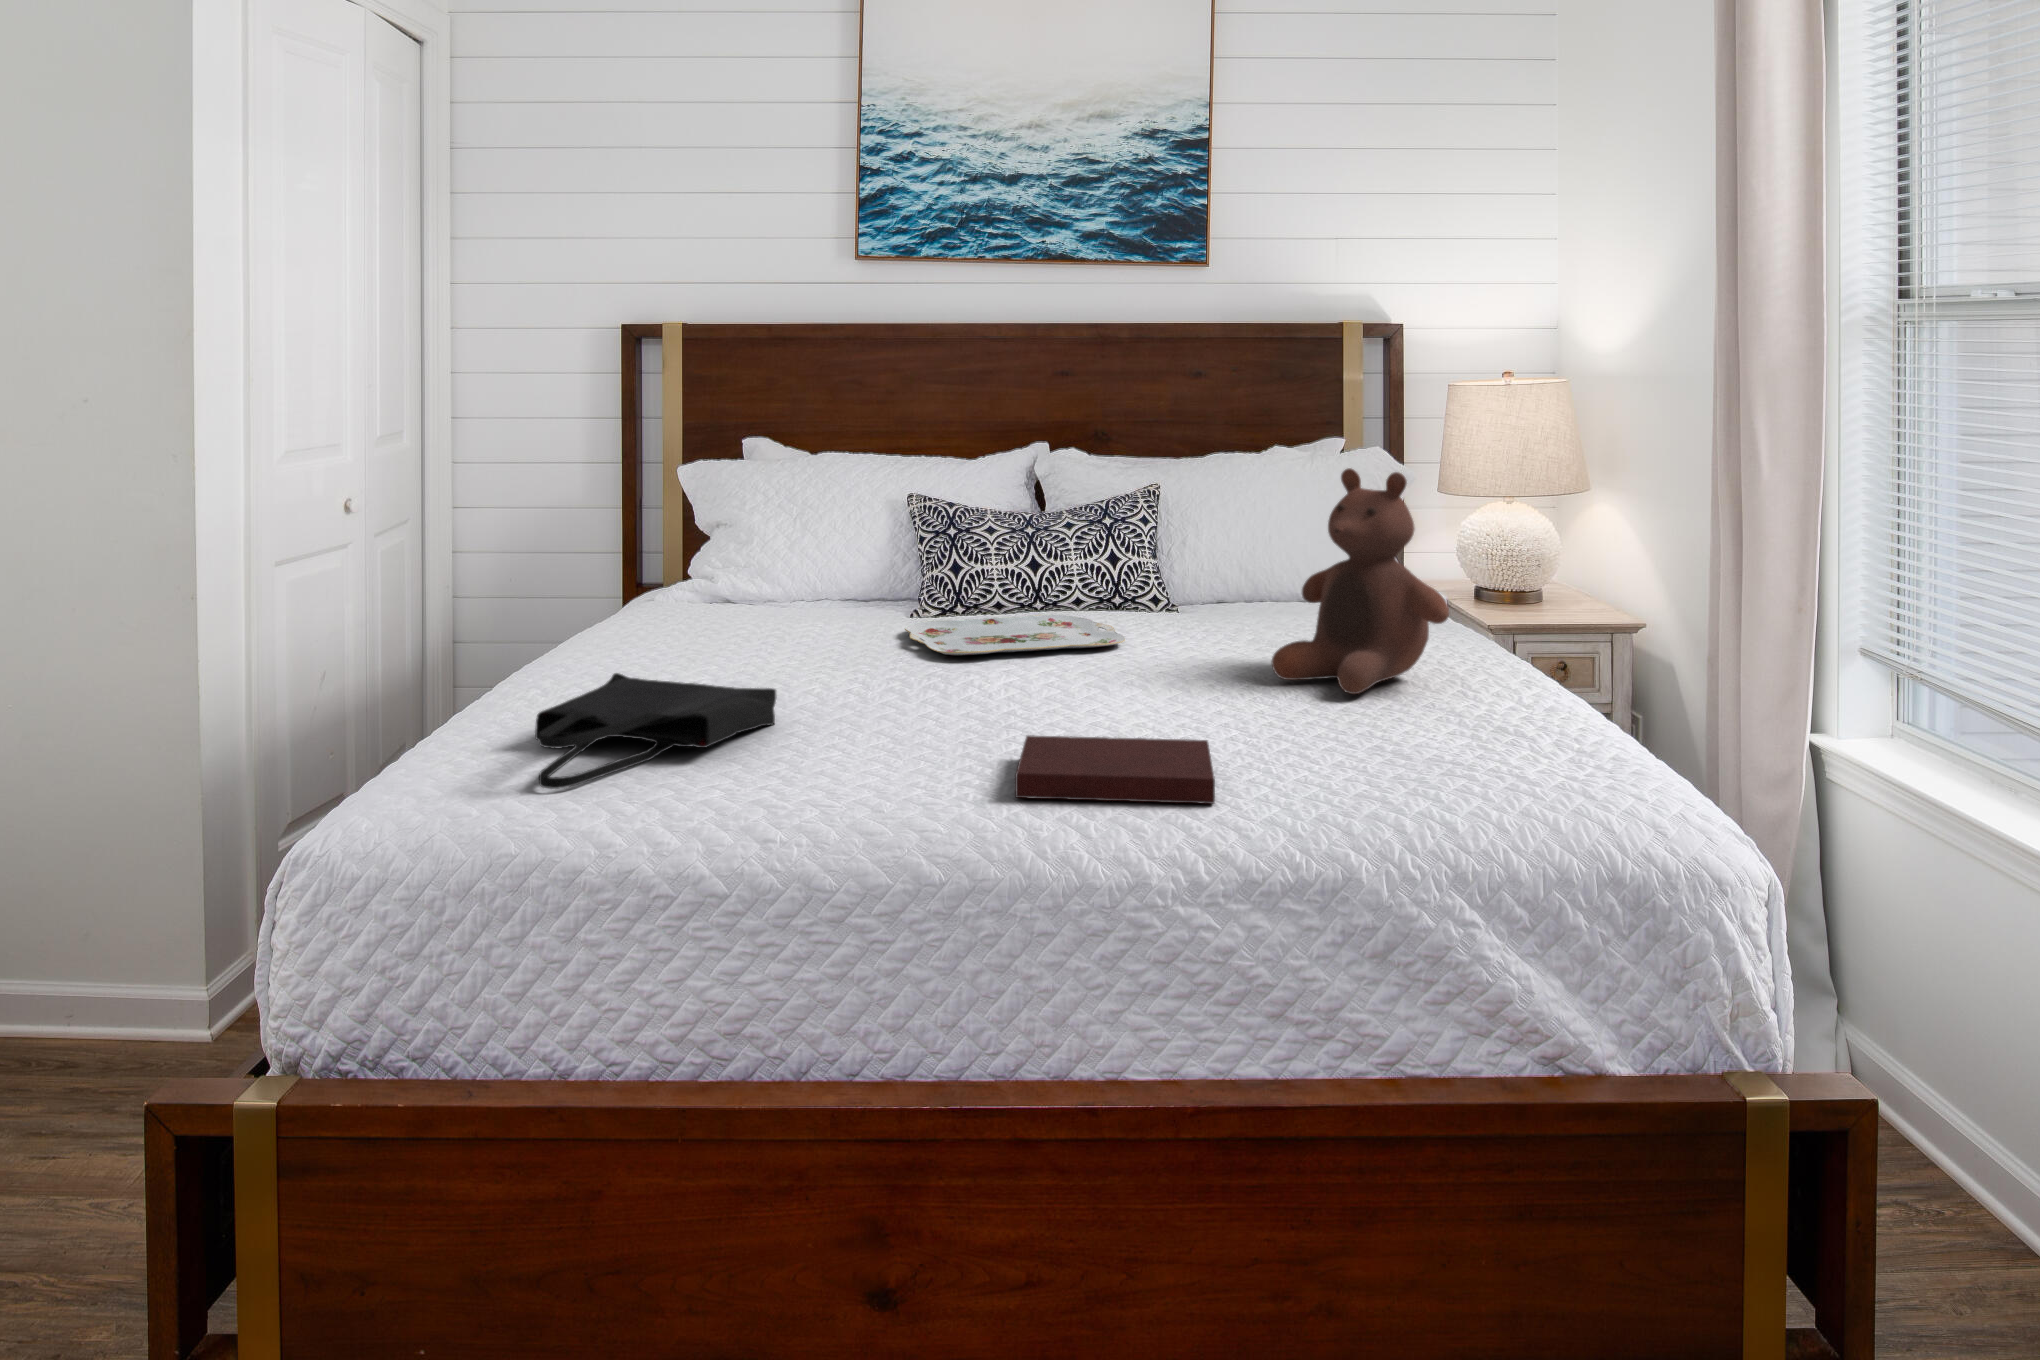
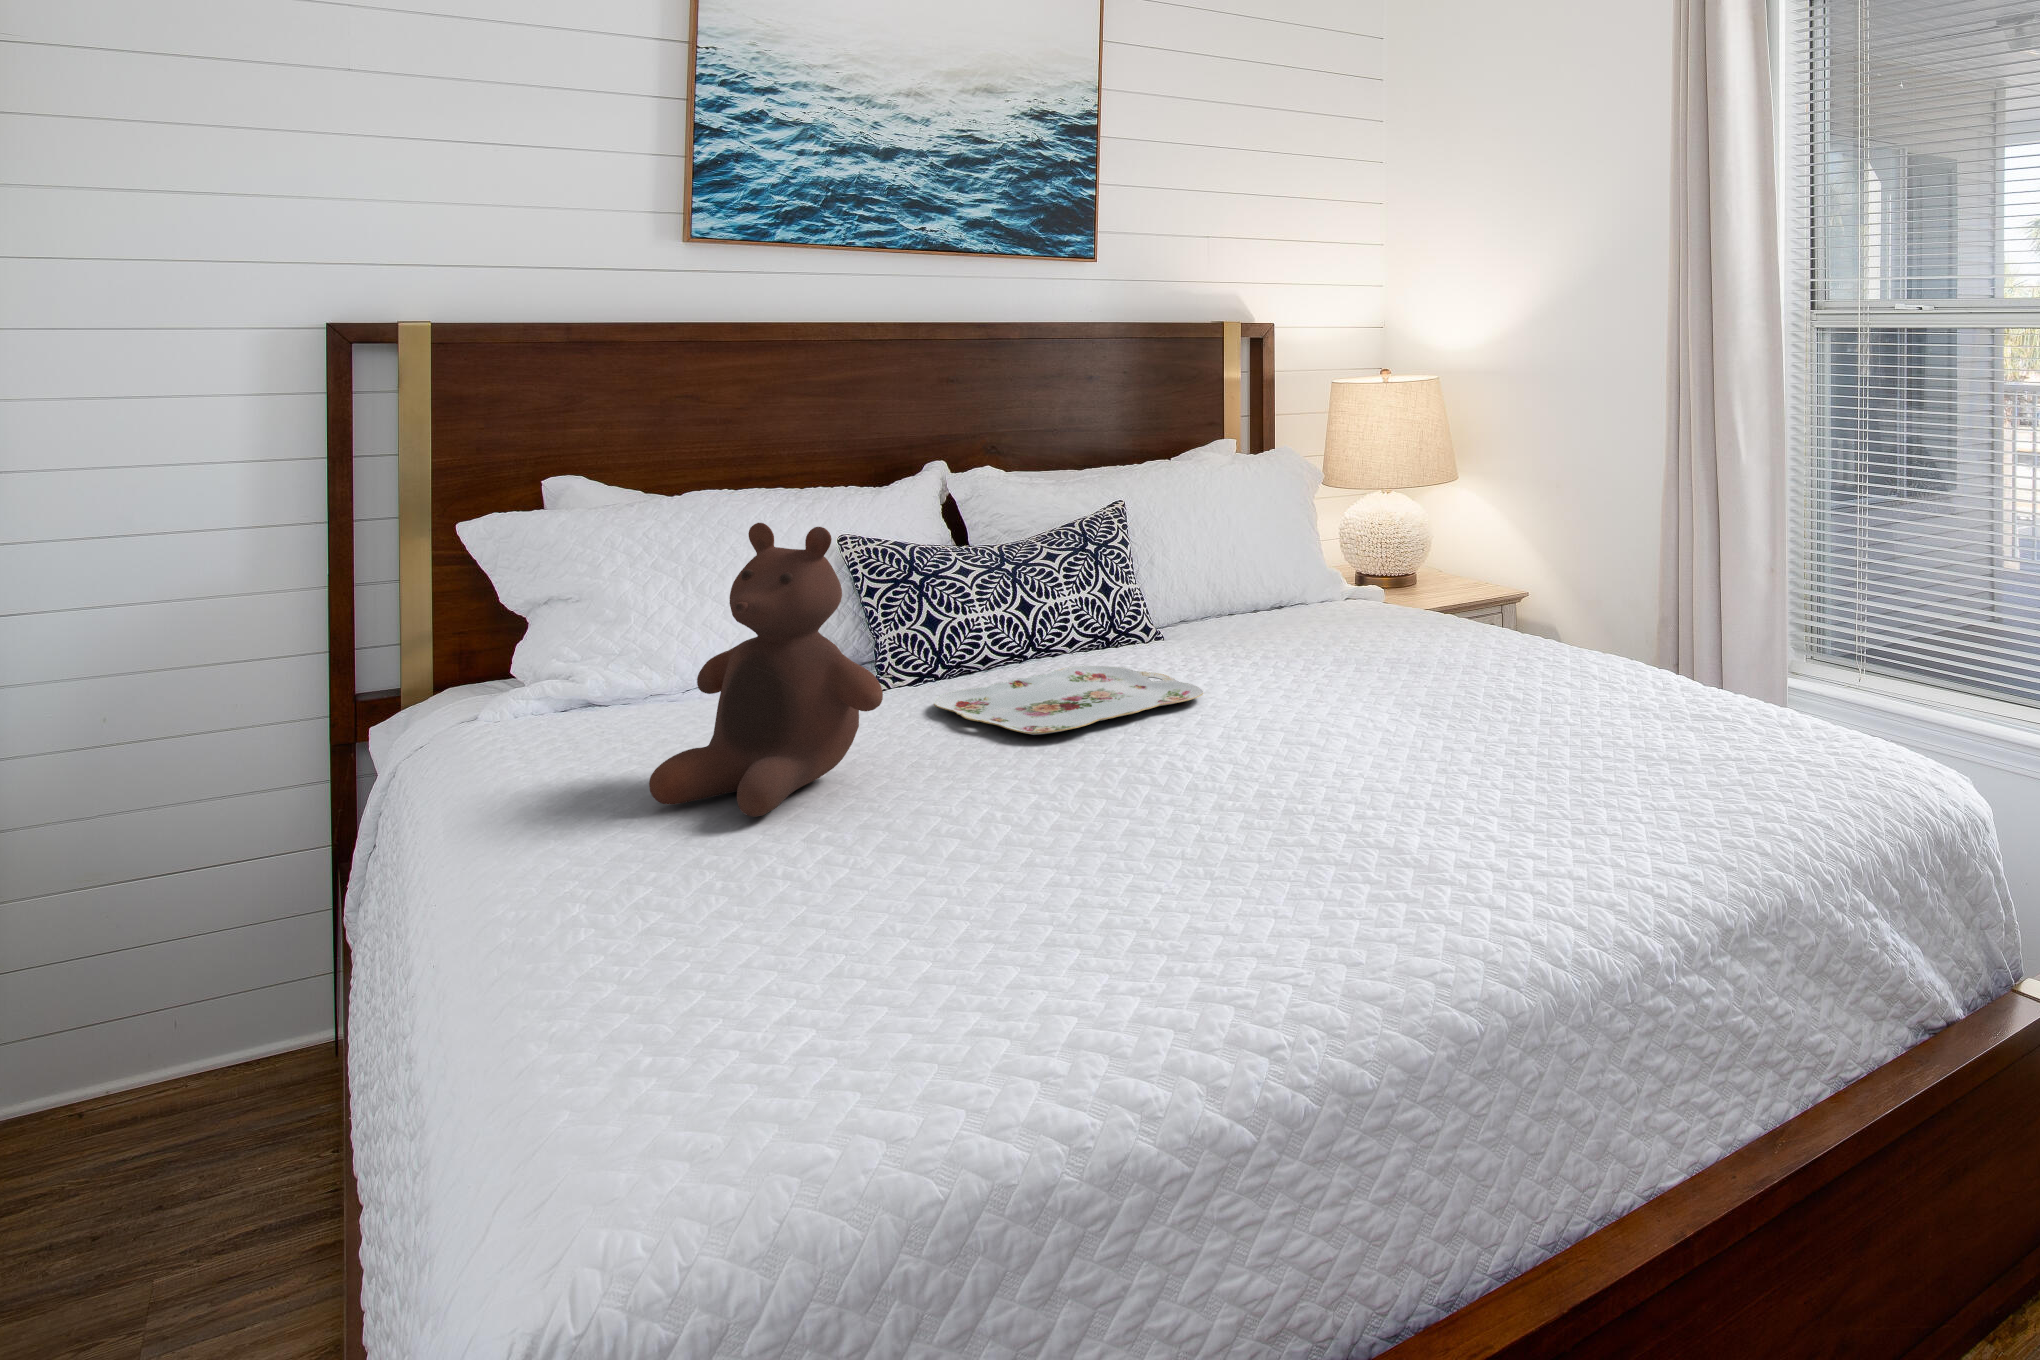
stuffed bear: present [1272,468,1449,694] -> present [649,523,883,817]
tote bag: present [535,673,776,789] -> none [677,820,972,1032]
notebook: present [1015,735,1215,804] -> none [1318,804,1582,913]

